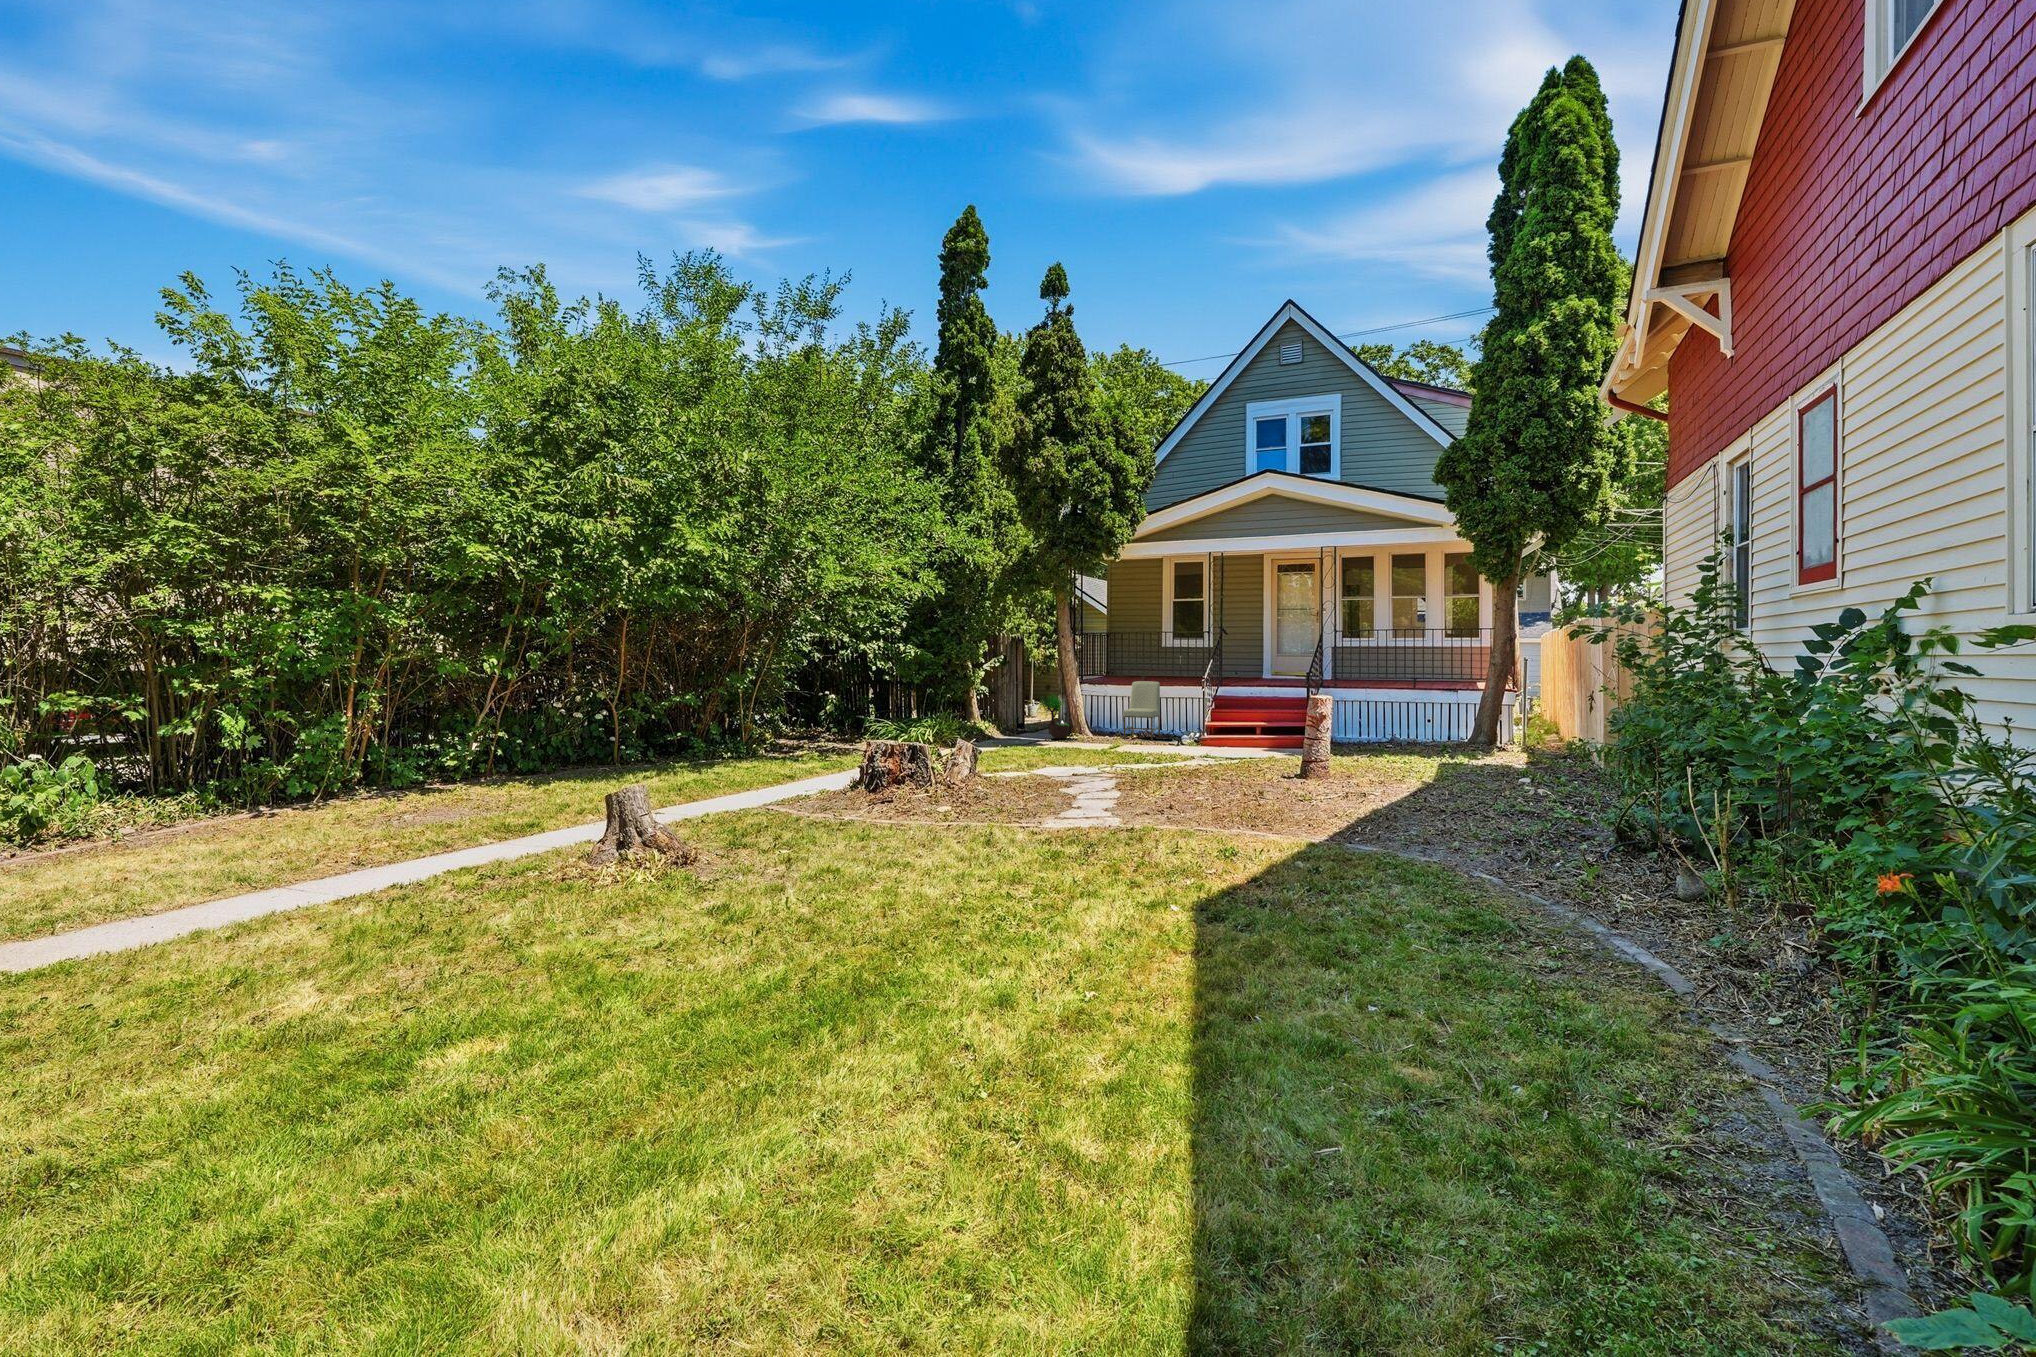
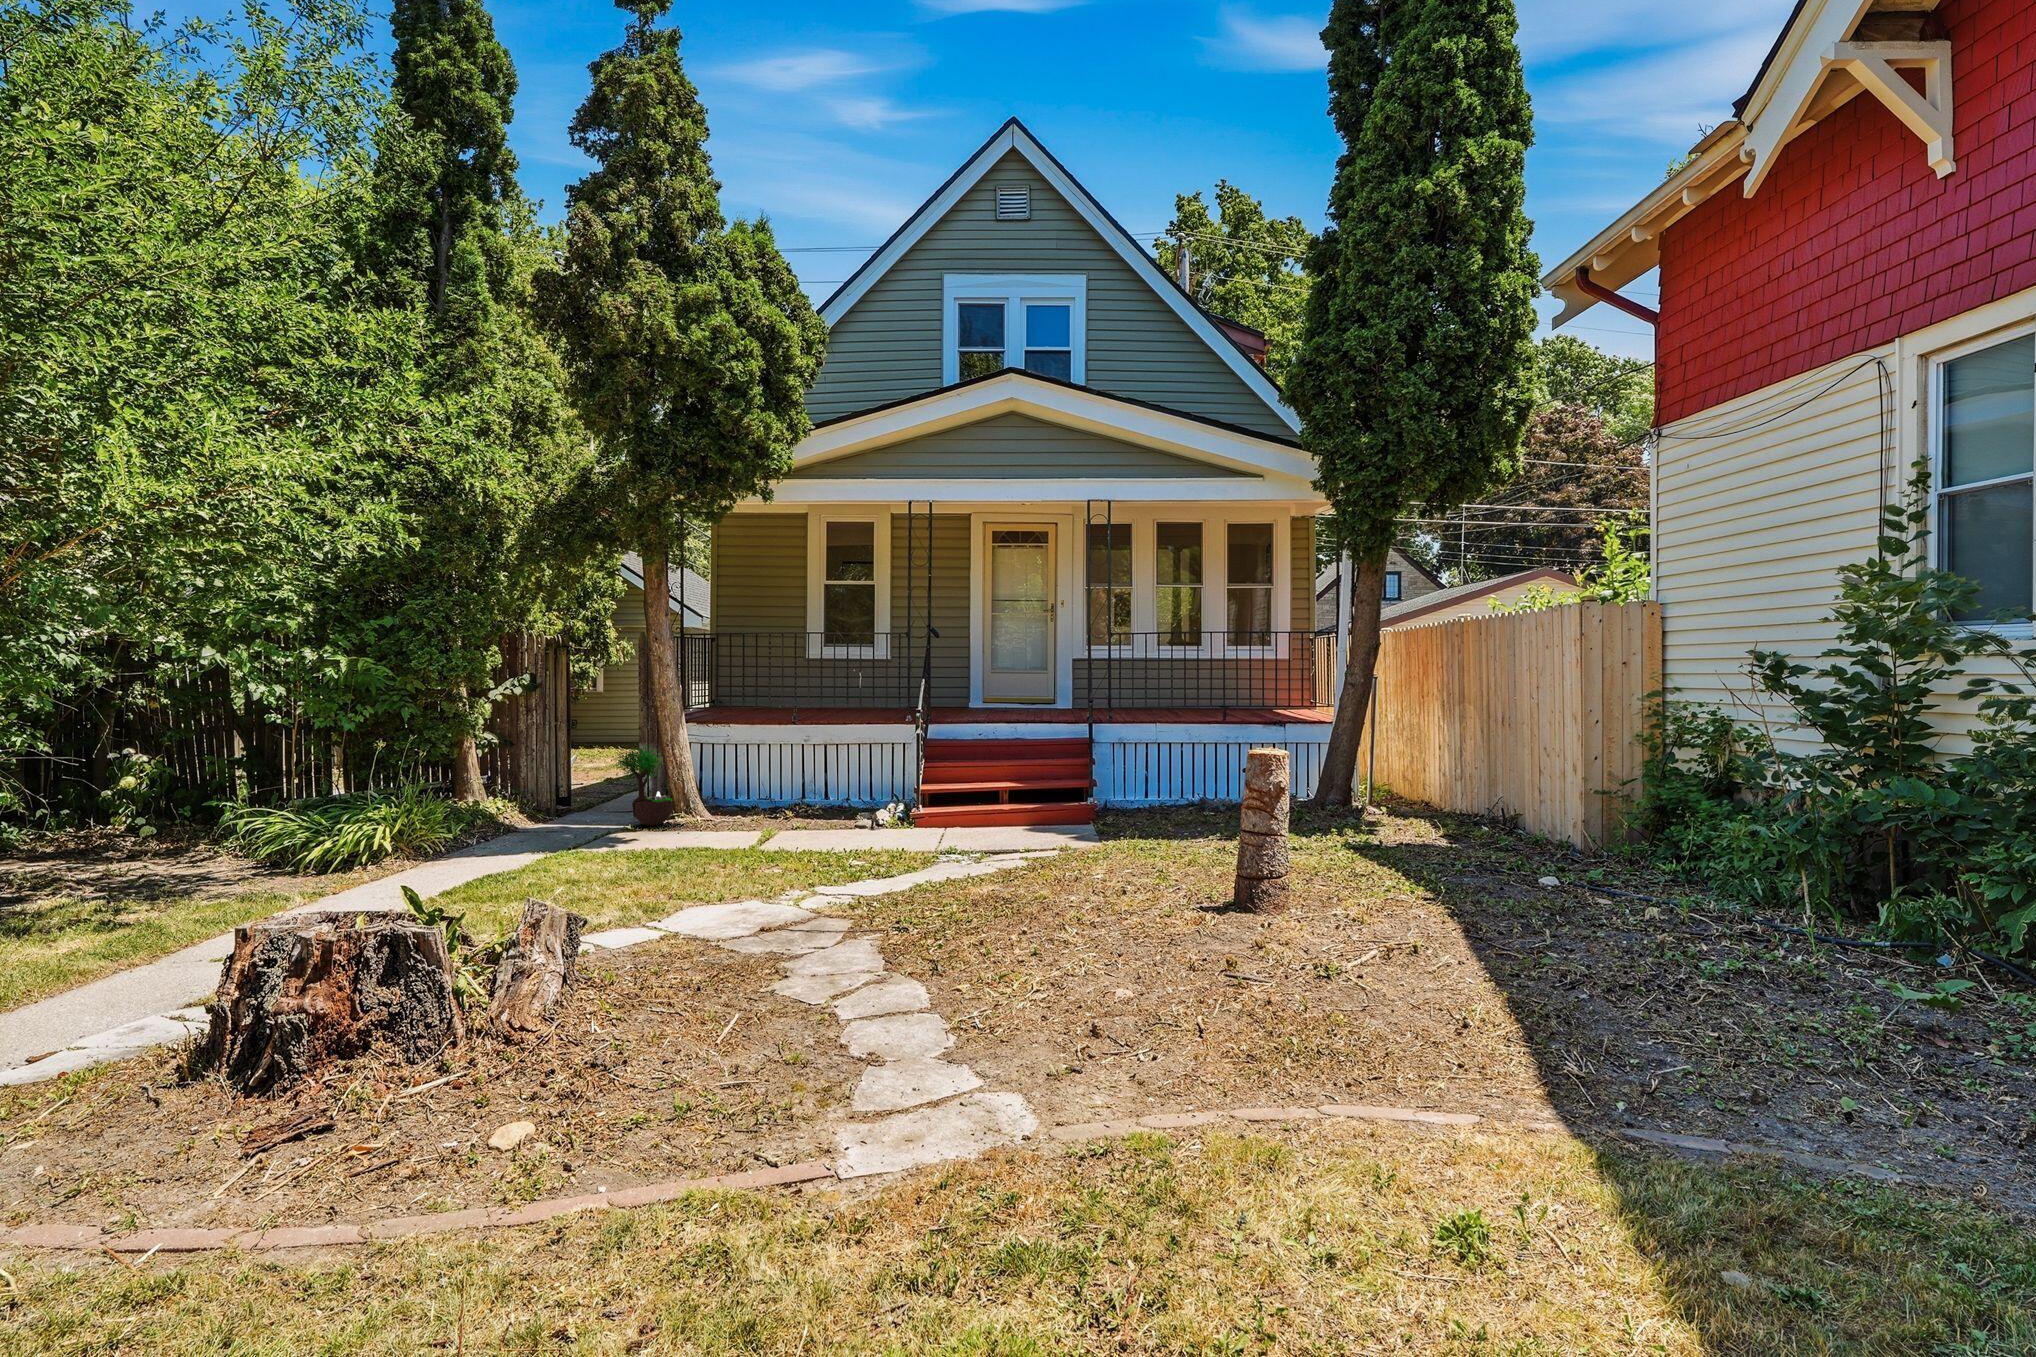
chair: present [1123,681,1160,741] -> none [772,716,830,820]

